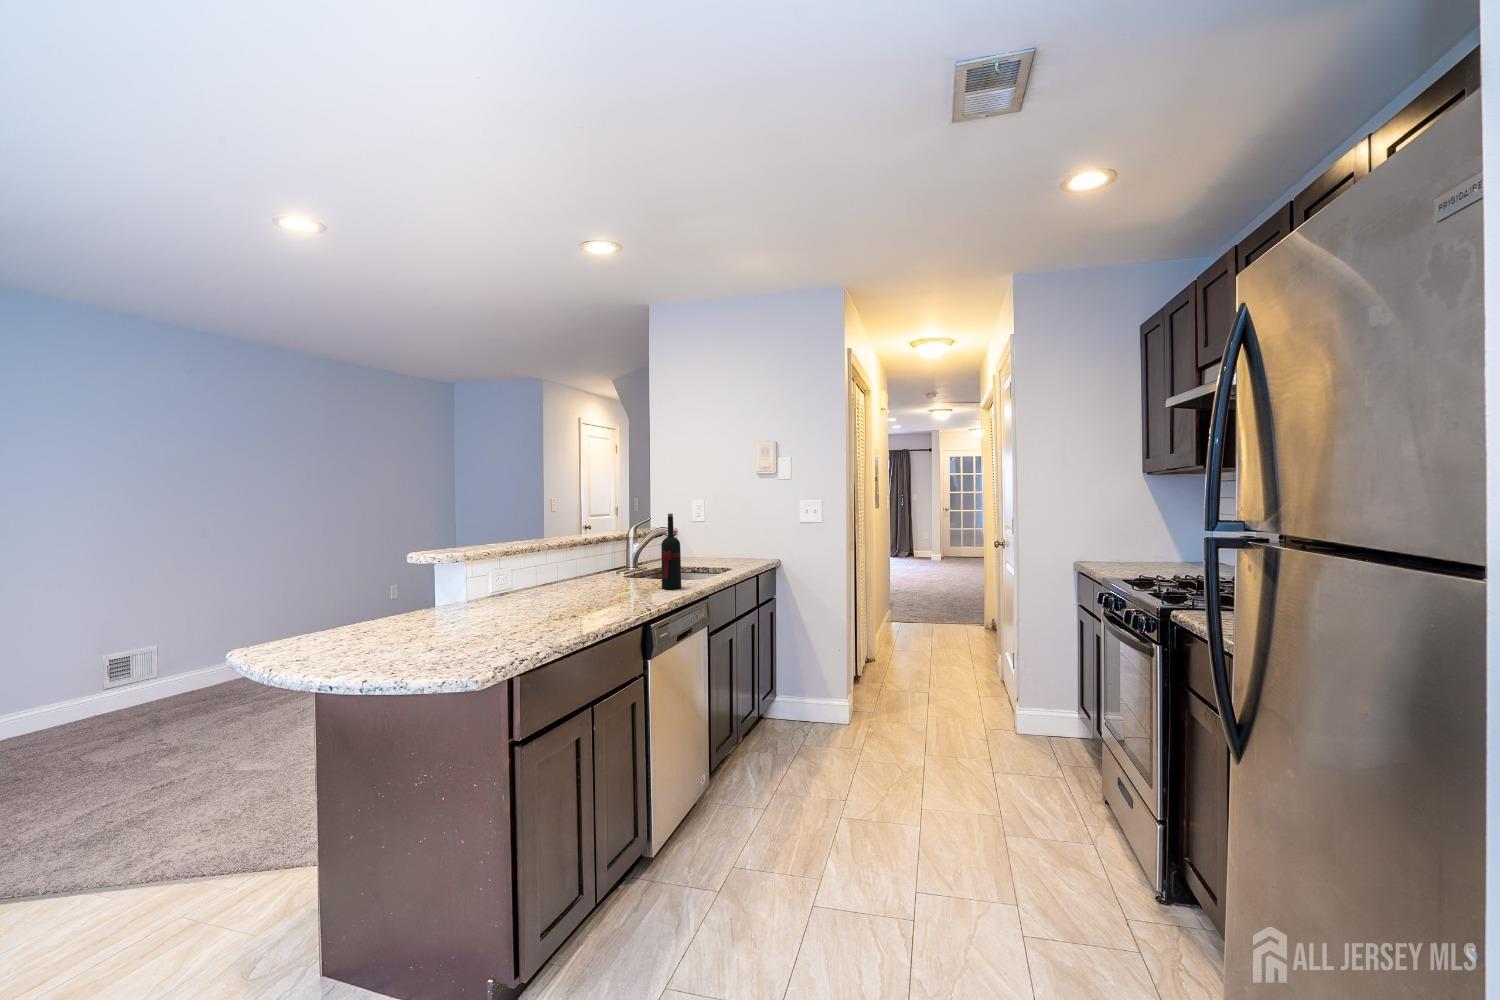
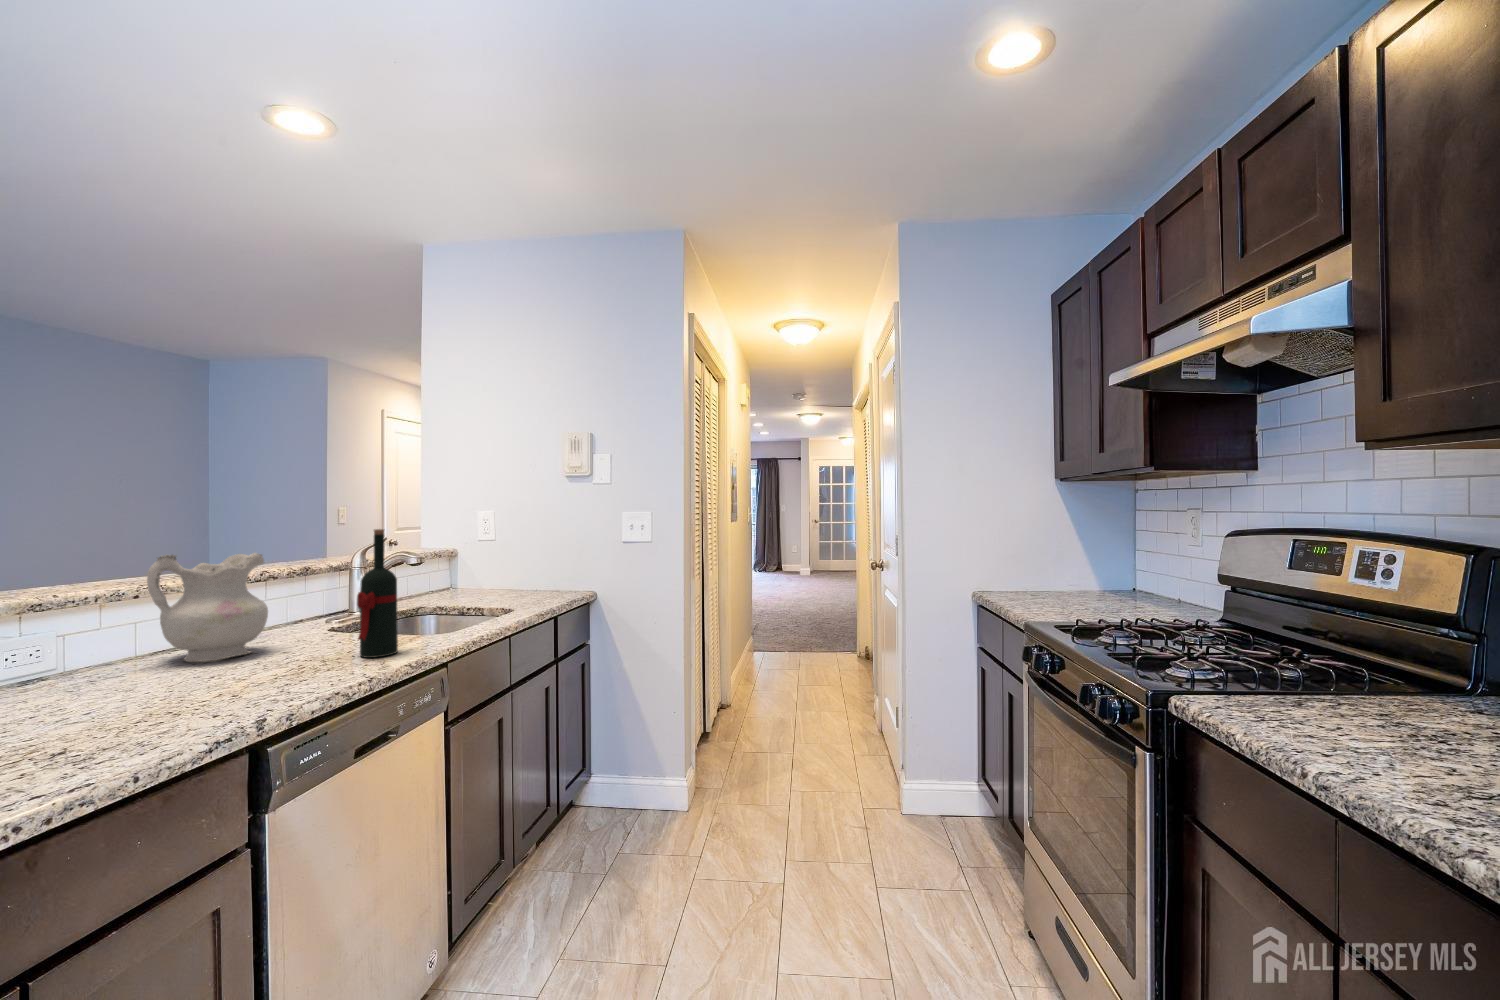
ceramic pitcher: none [557,527,608,589] -> present [147,553,268,662]

